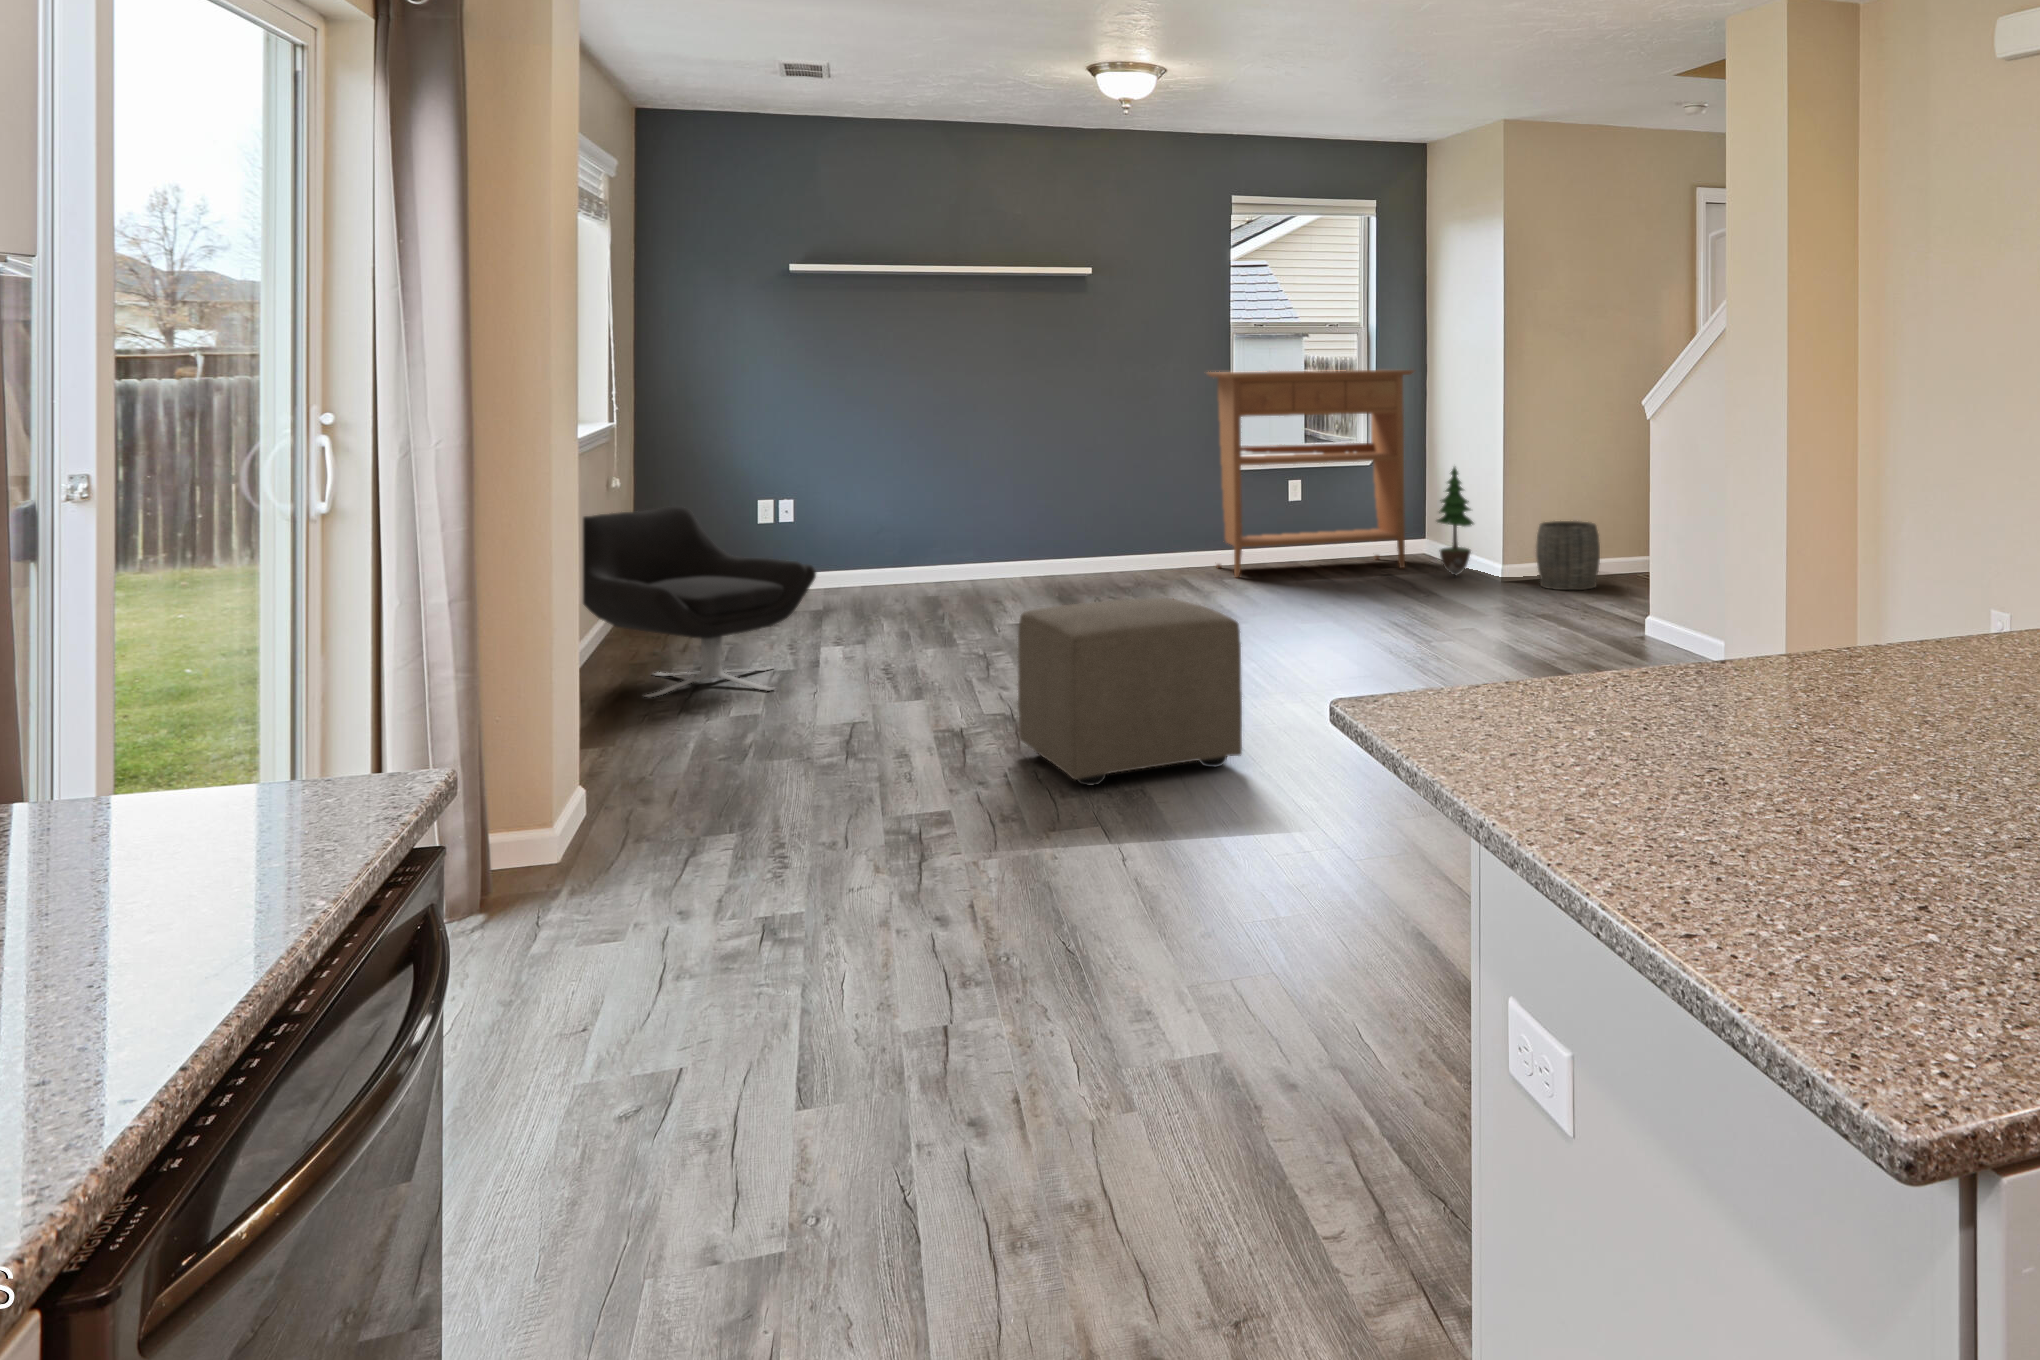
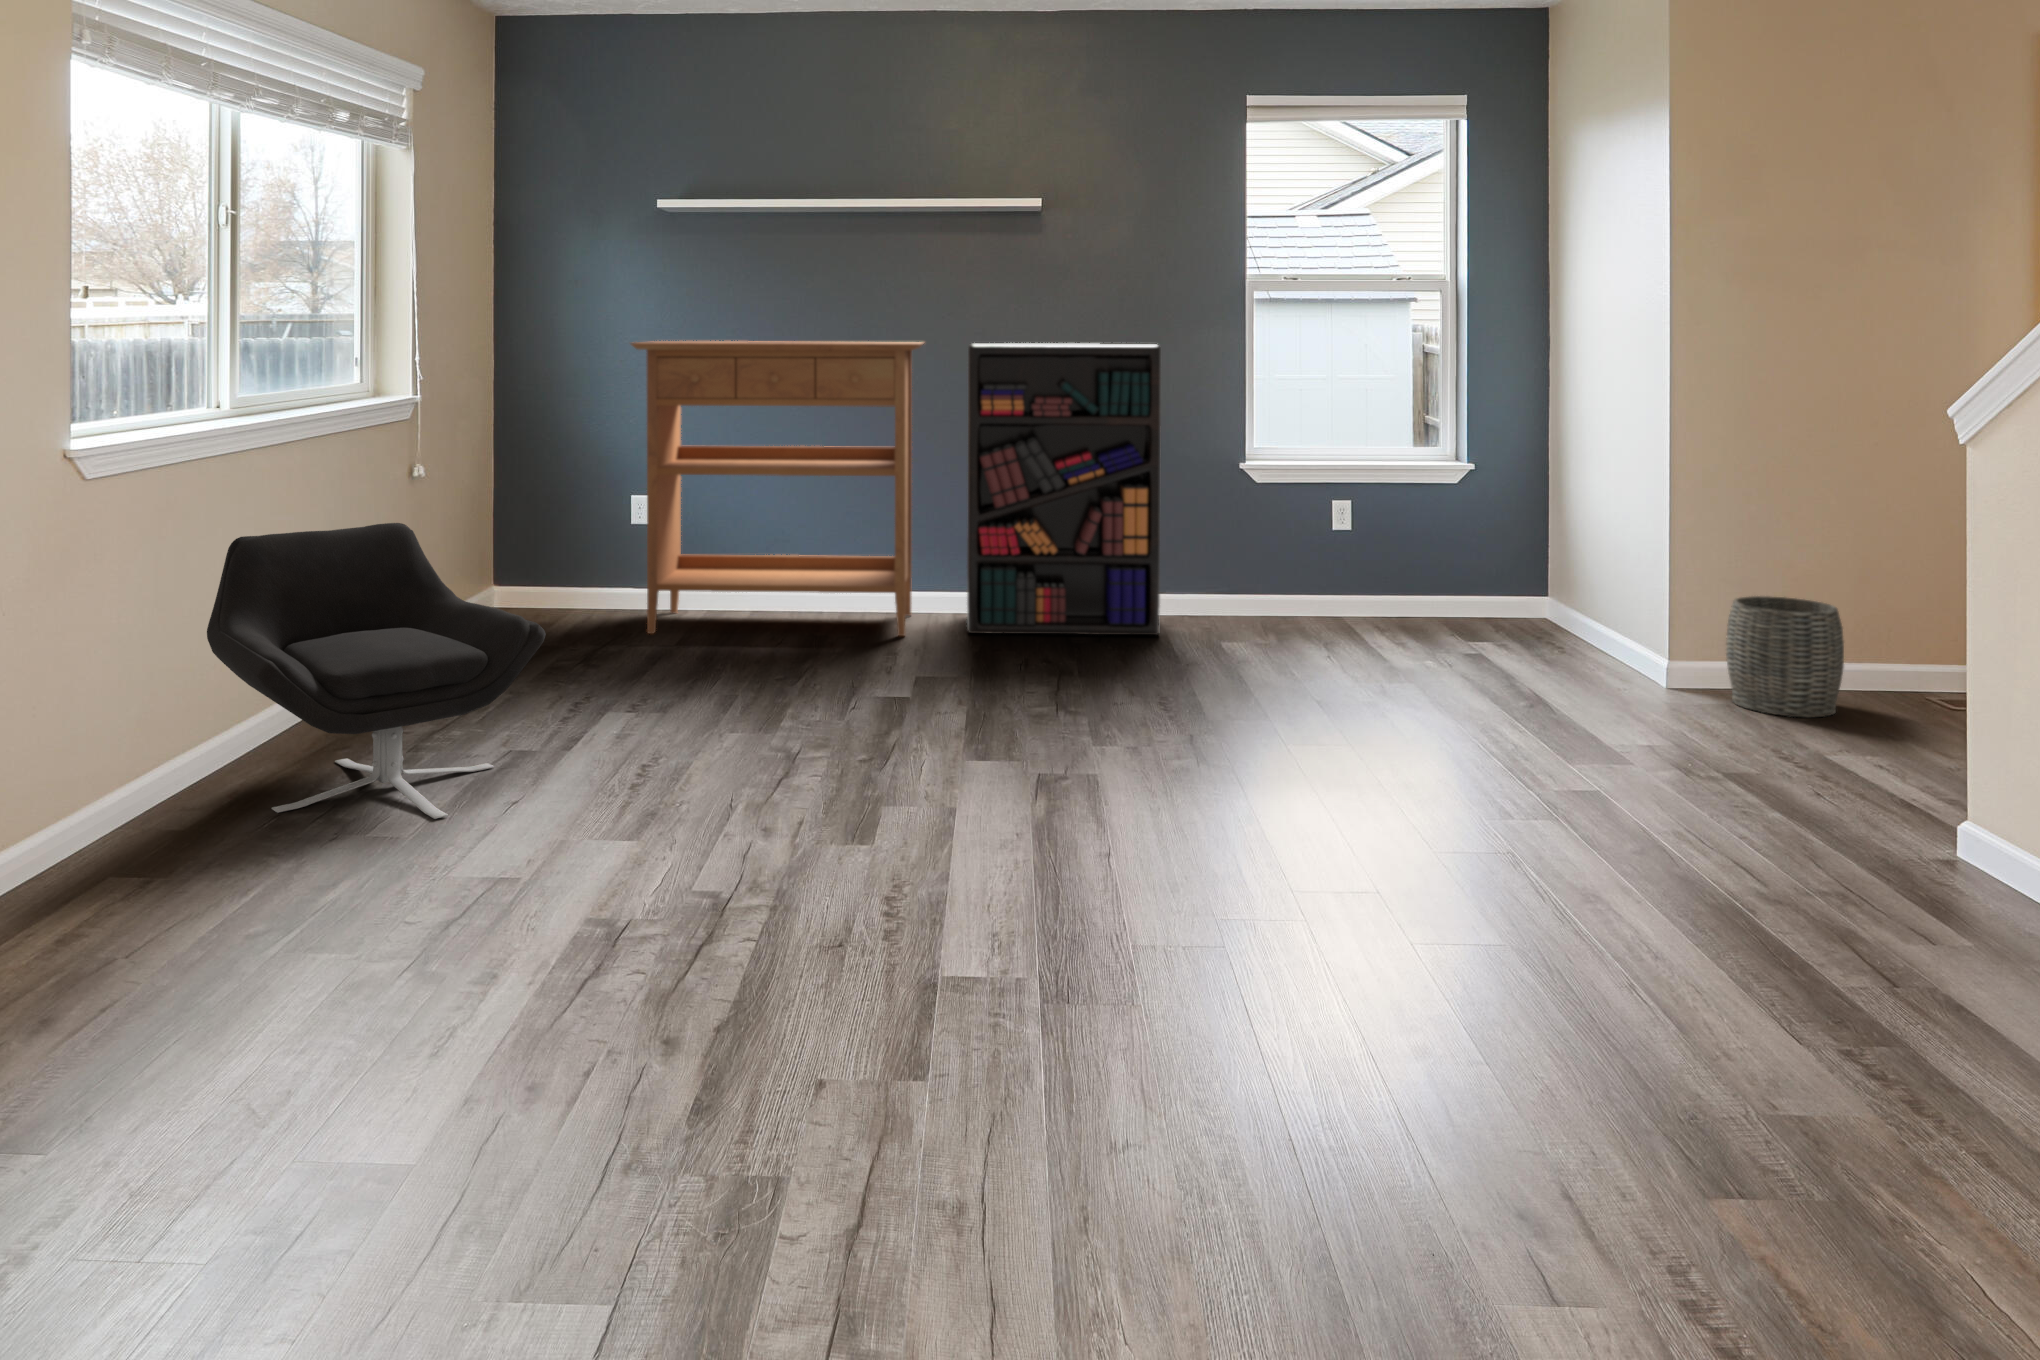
console table: present [1208,370,1413,577] -> present [631,341,924,636]
bookshelf: none [1031,372,1178,585] -> present [967,343,1161,635]
potted tree: present [1437,467,1474,575] -> none [1554,494,1621,666]
ottoman: present [1018,598,1242,785] -> none [625,787,1014,1222]

